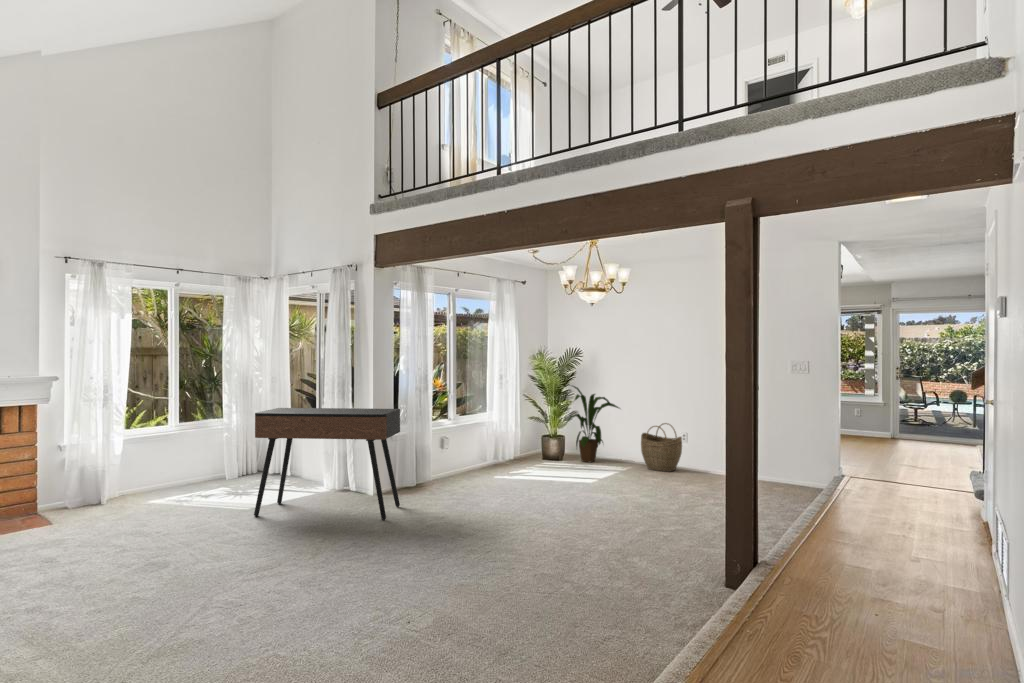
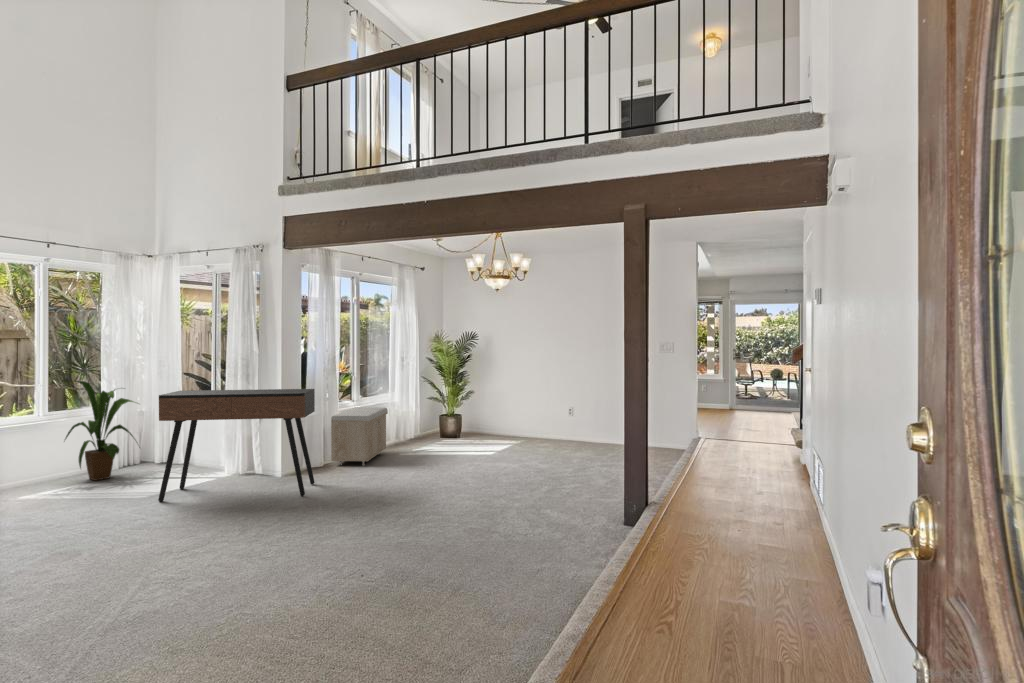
house plant: present [566,386,619,462] -> present [65,381,136,481]
woven basket: present [641,423,682,472] -> none [532,400,568,443]
storage bench: none [423,426,483,488] -> present [331,407,388,465]

